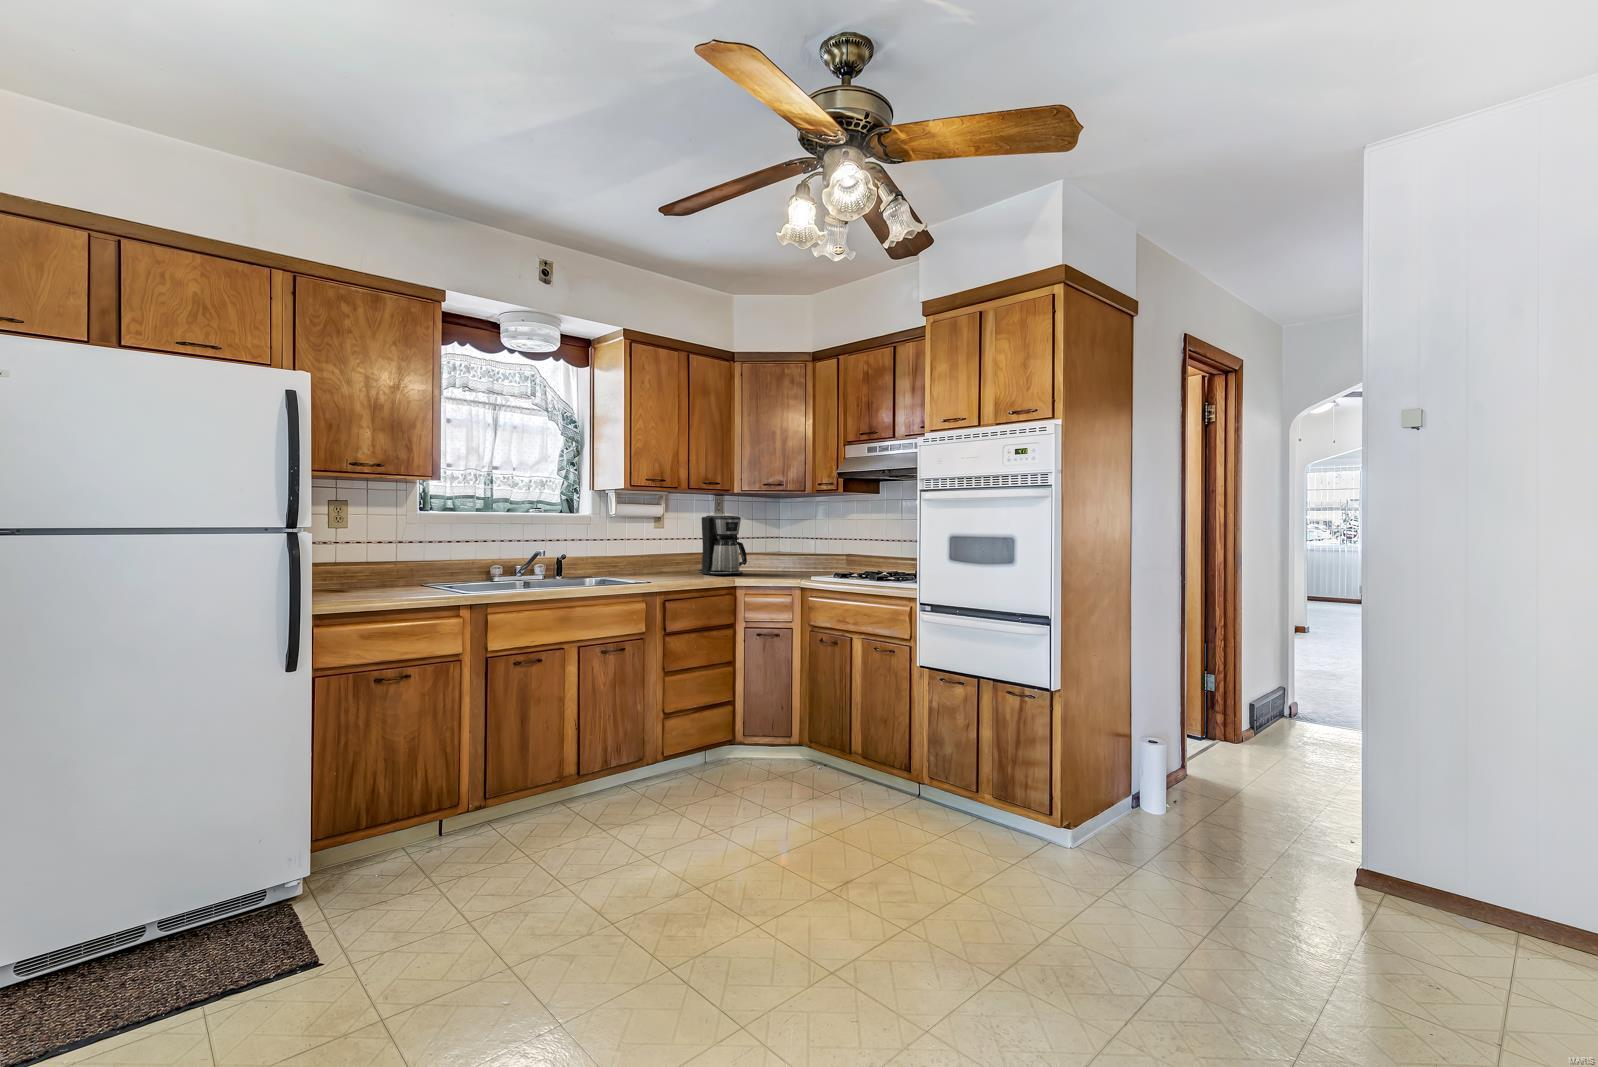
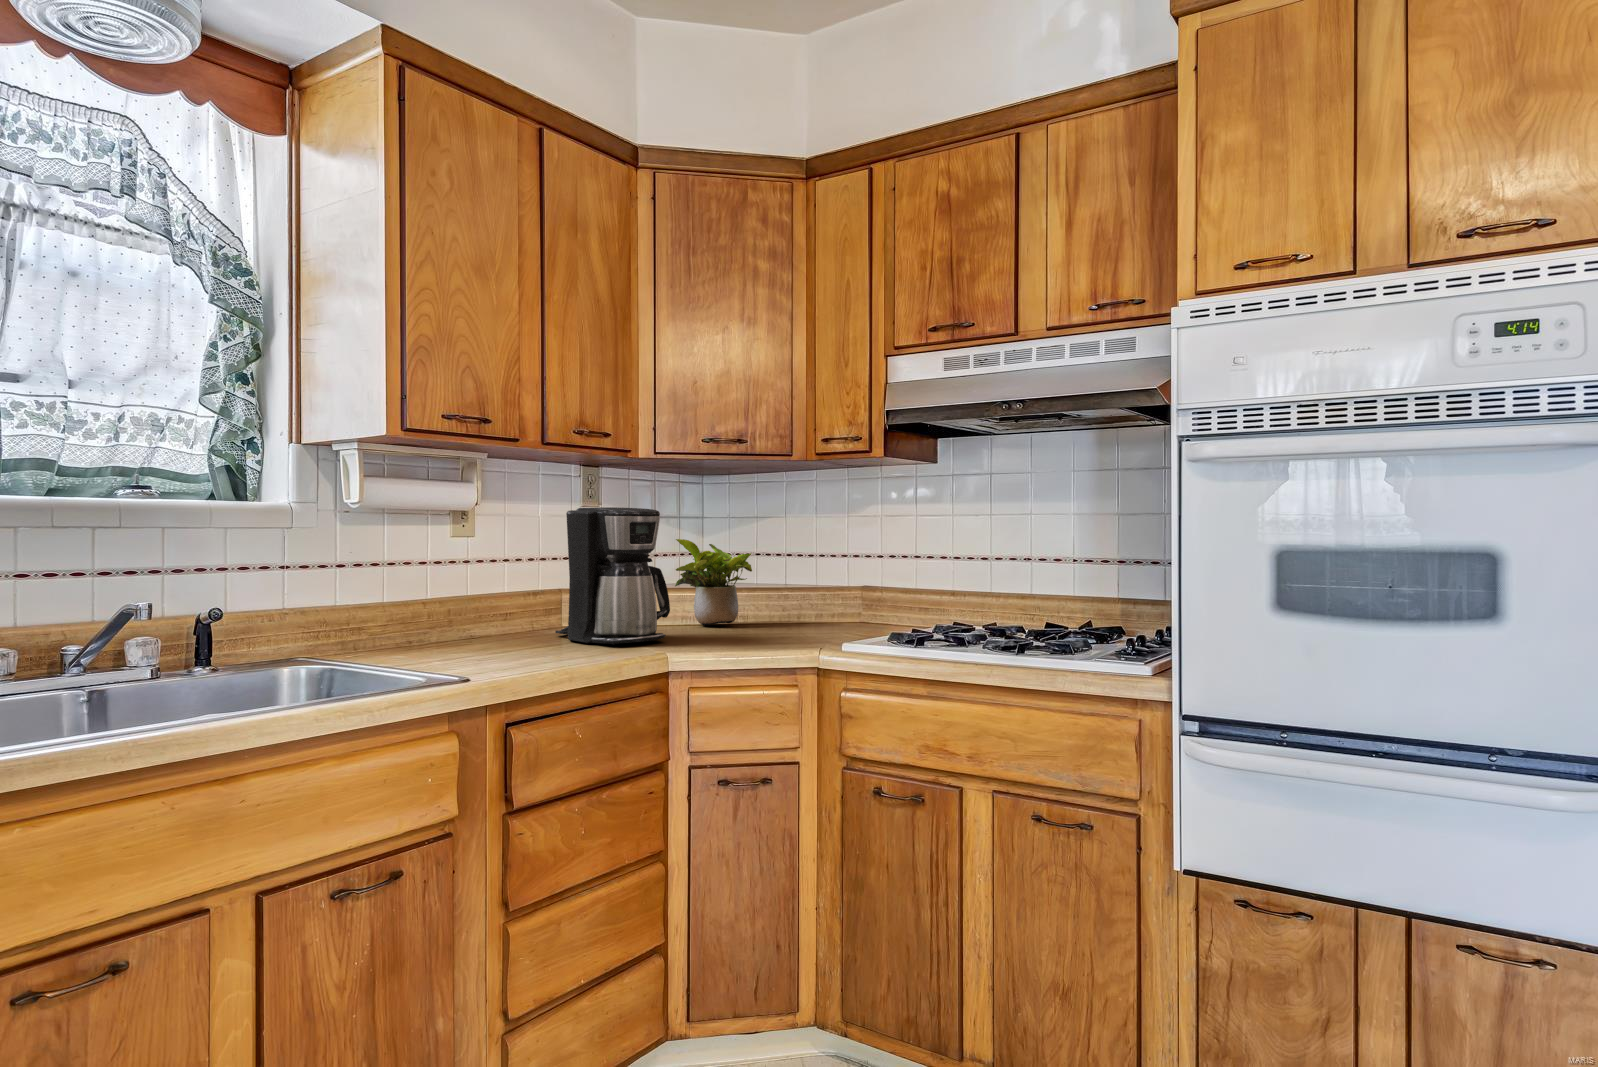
potted plant: none [755,530,795,571] -> present [675,539,752,625]

